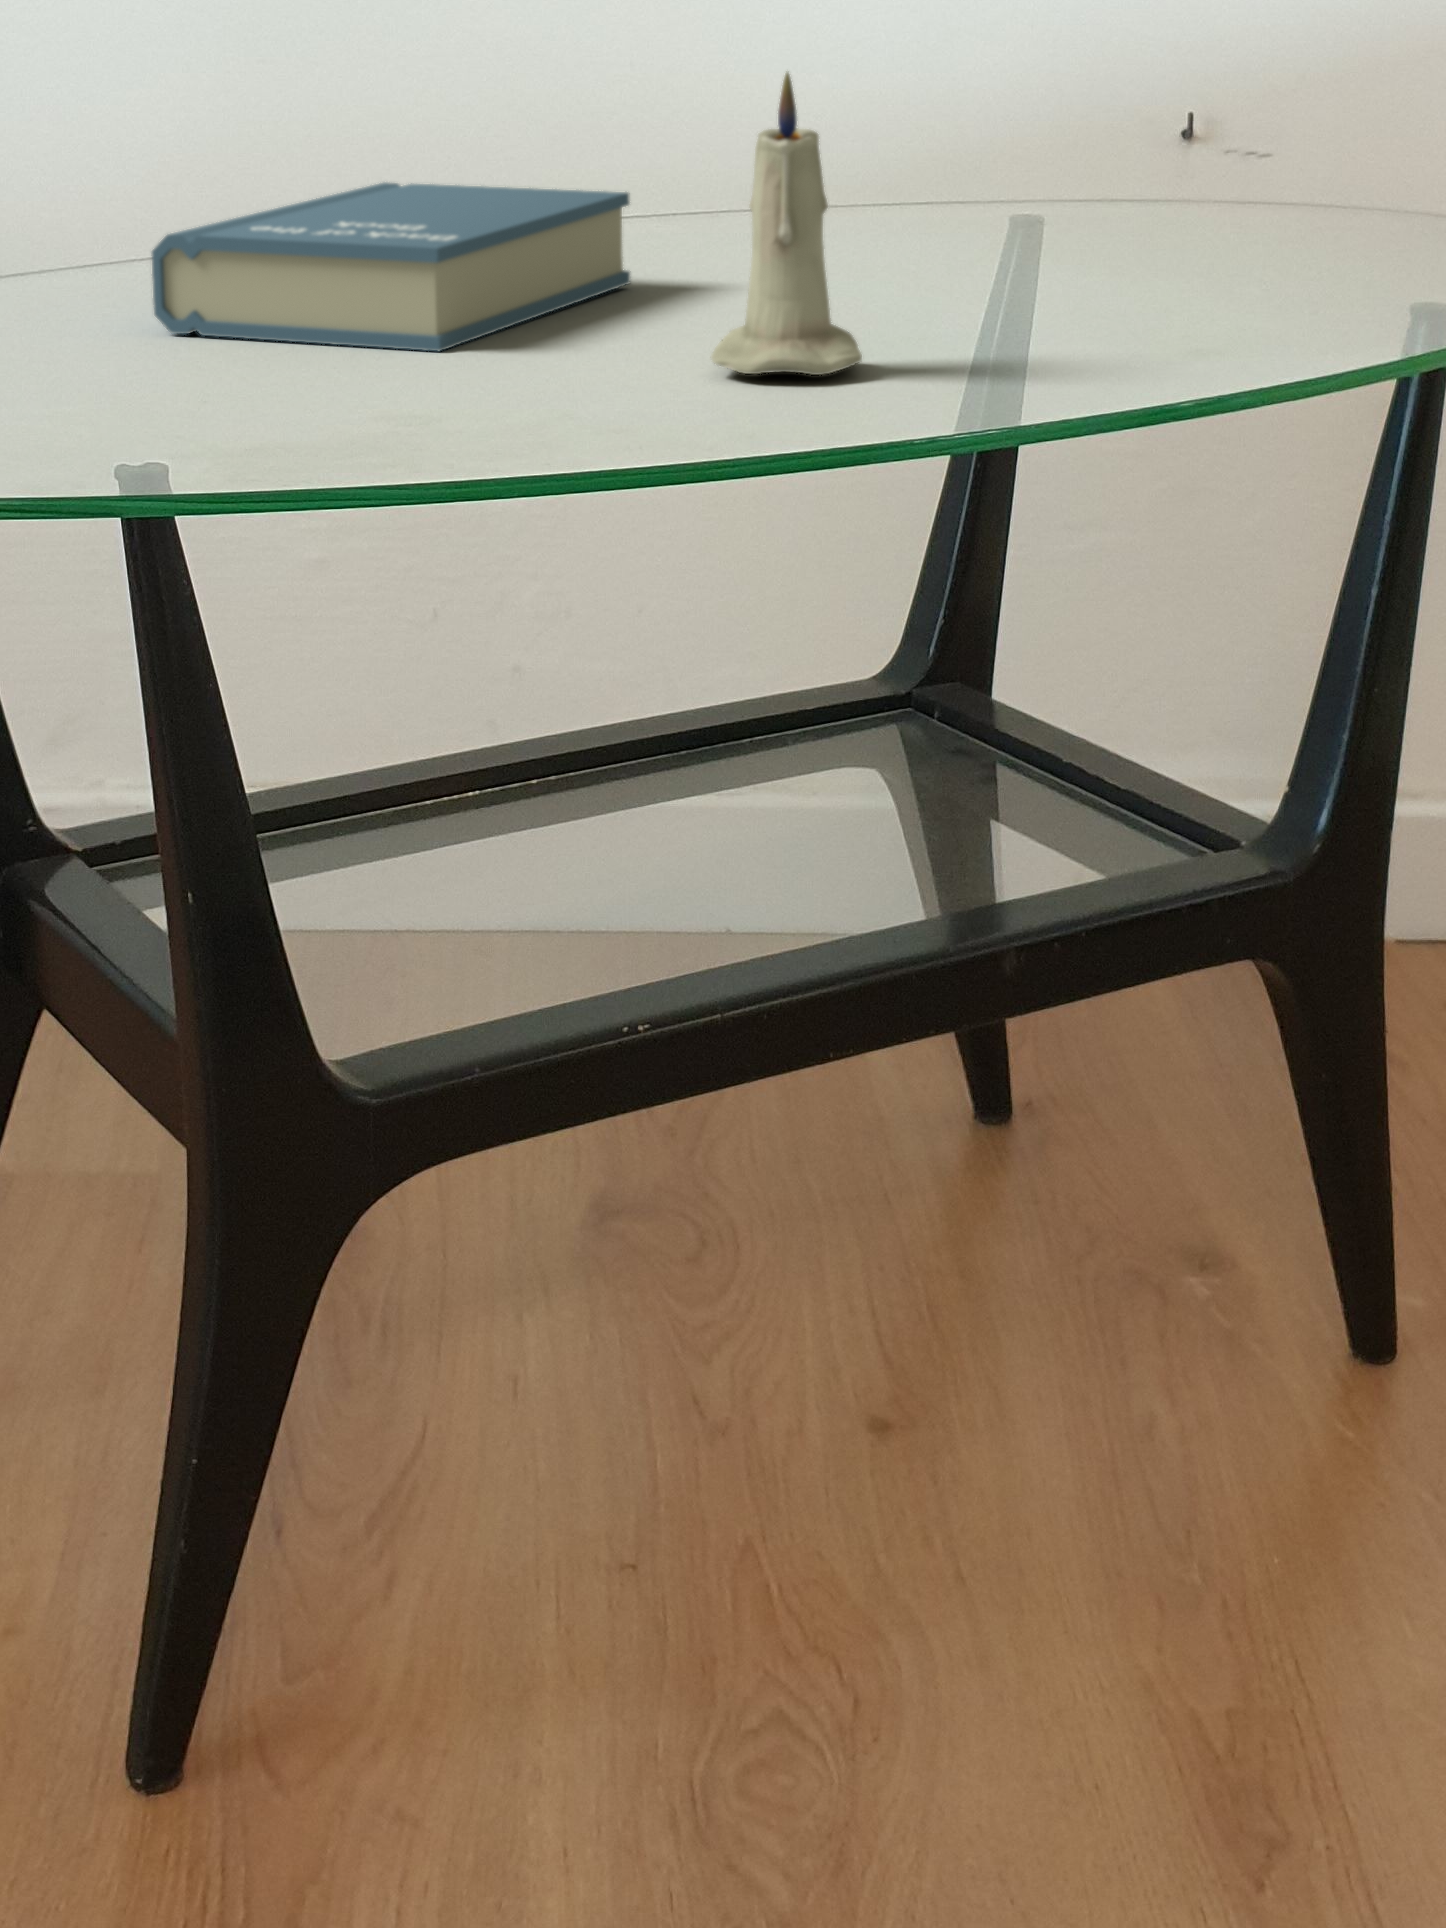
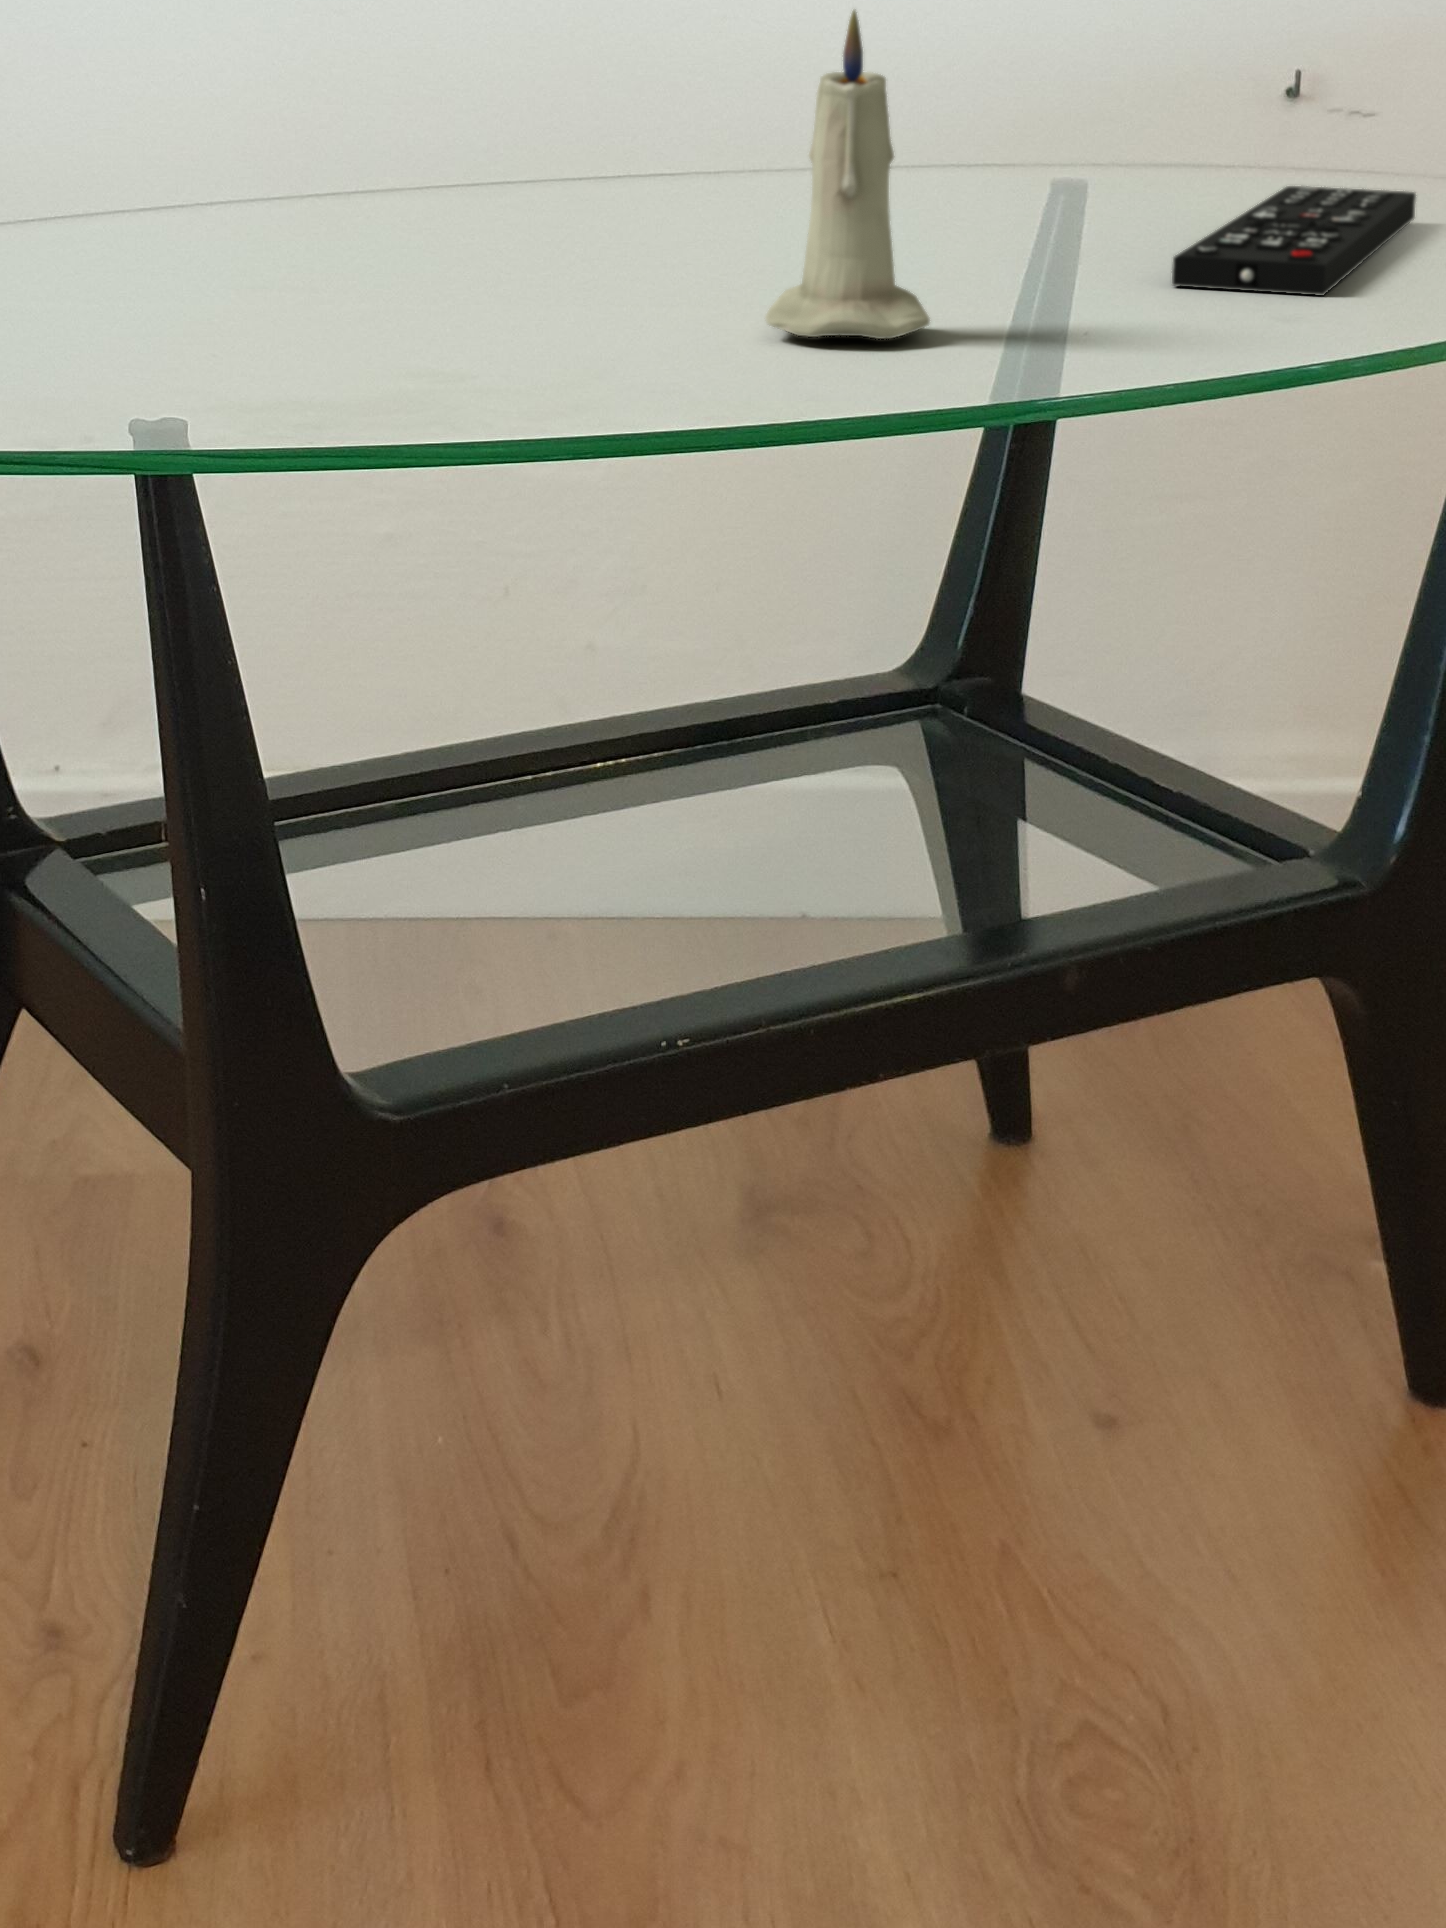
book: present [152,182,630,351] -> none [154,133,660,309]
remote control: none [1100,218,1344,326] -> present [1172,186,1416,295]

